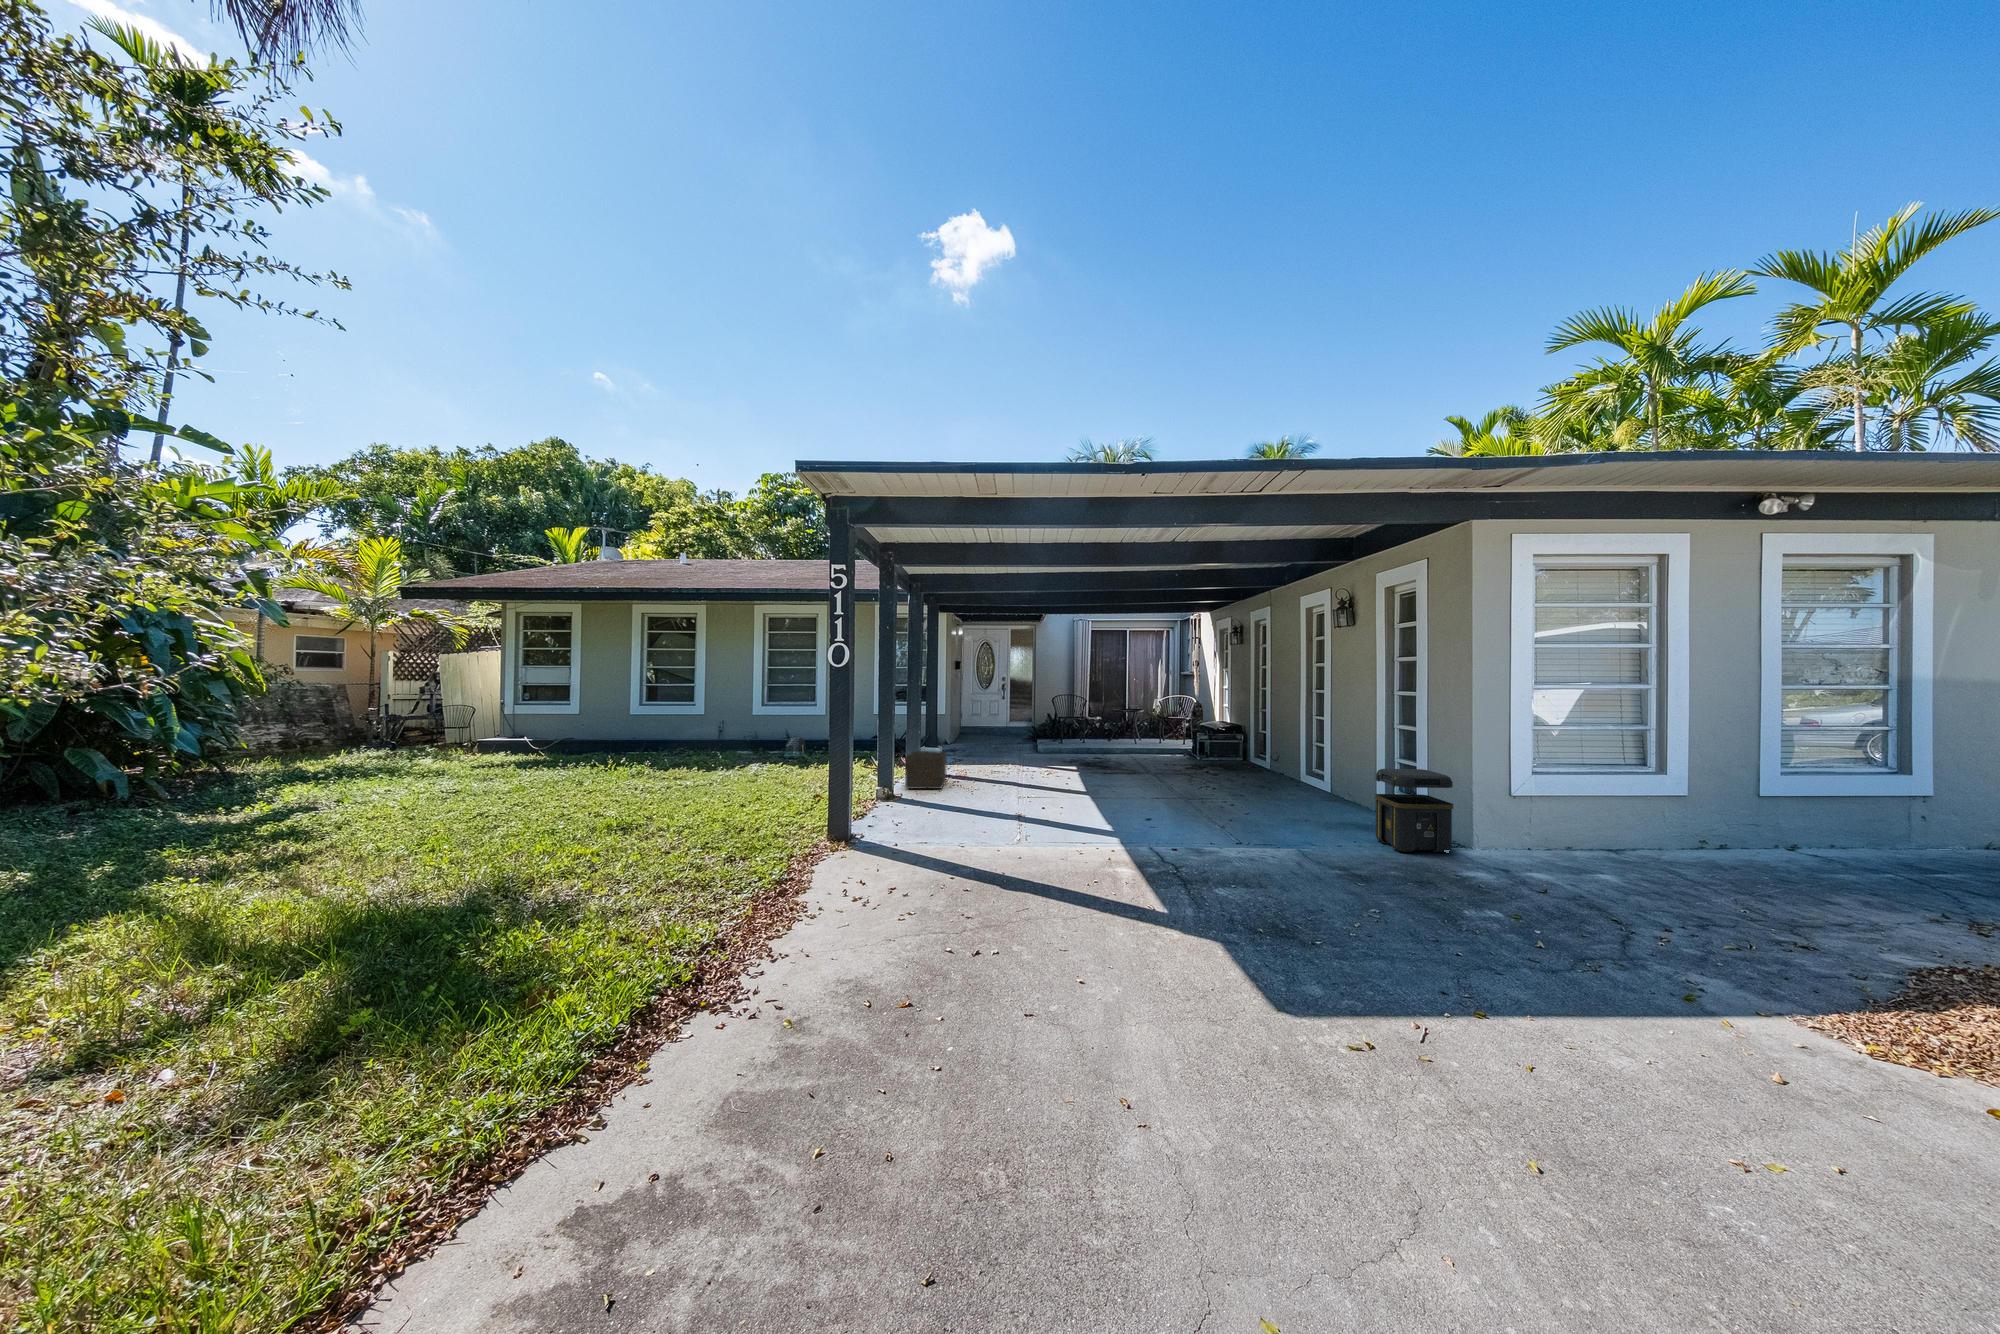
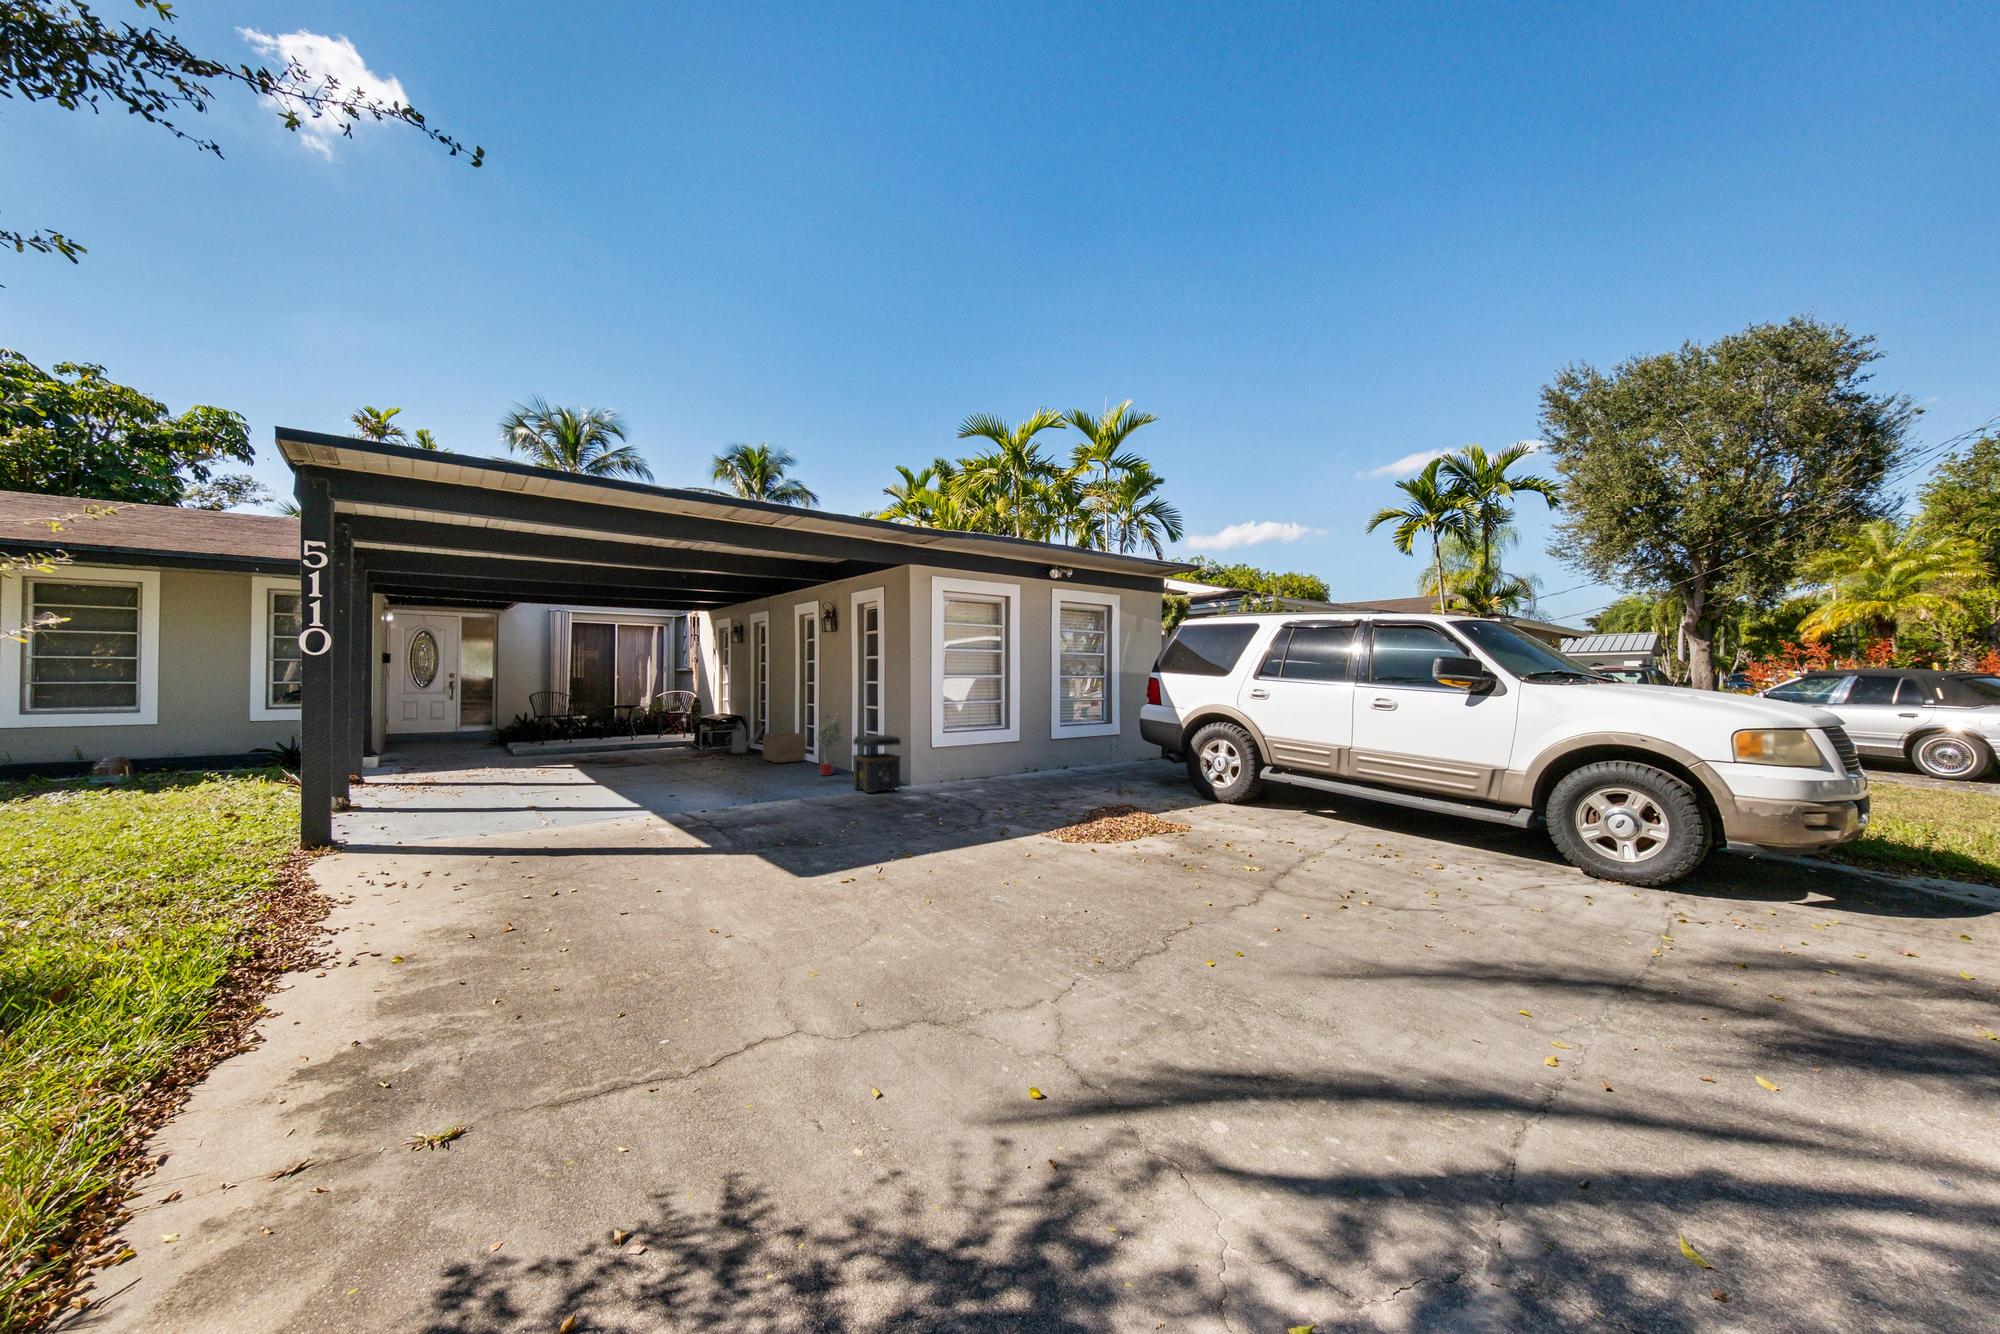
watering can: none [1222,731,1266,767] -> present [731,722,763,753]
potted tree: none [1324,731,1373,812] -> present [817,712,849,776]
wooden crate: present [905,751,947,789] -> present [763,732,806,763]

